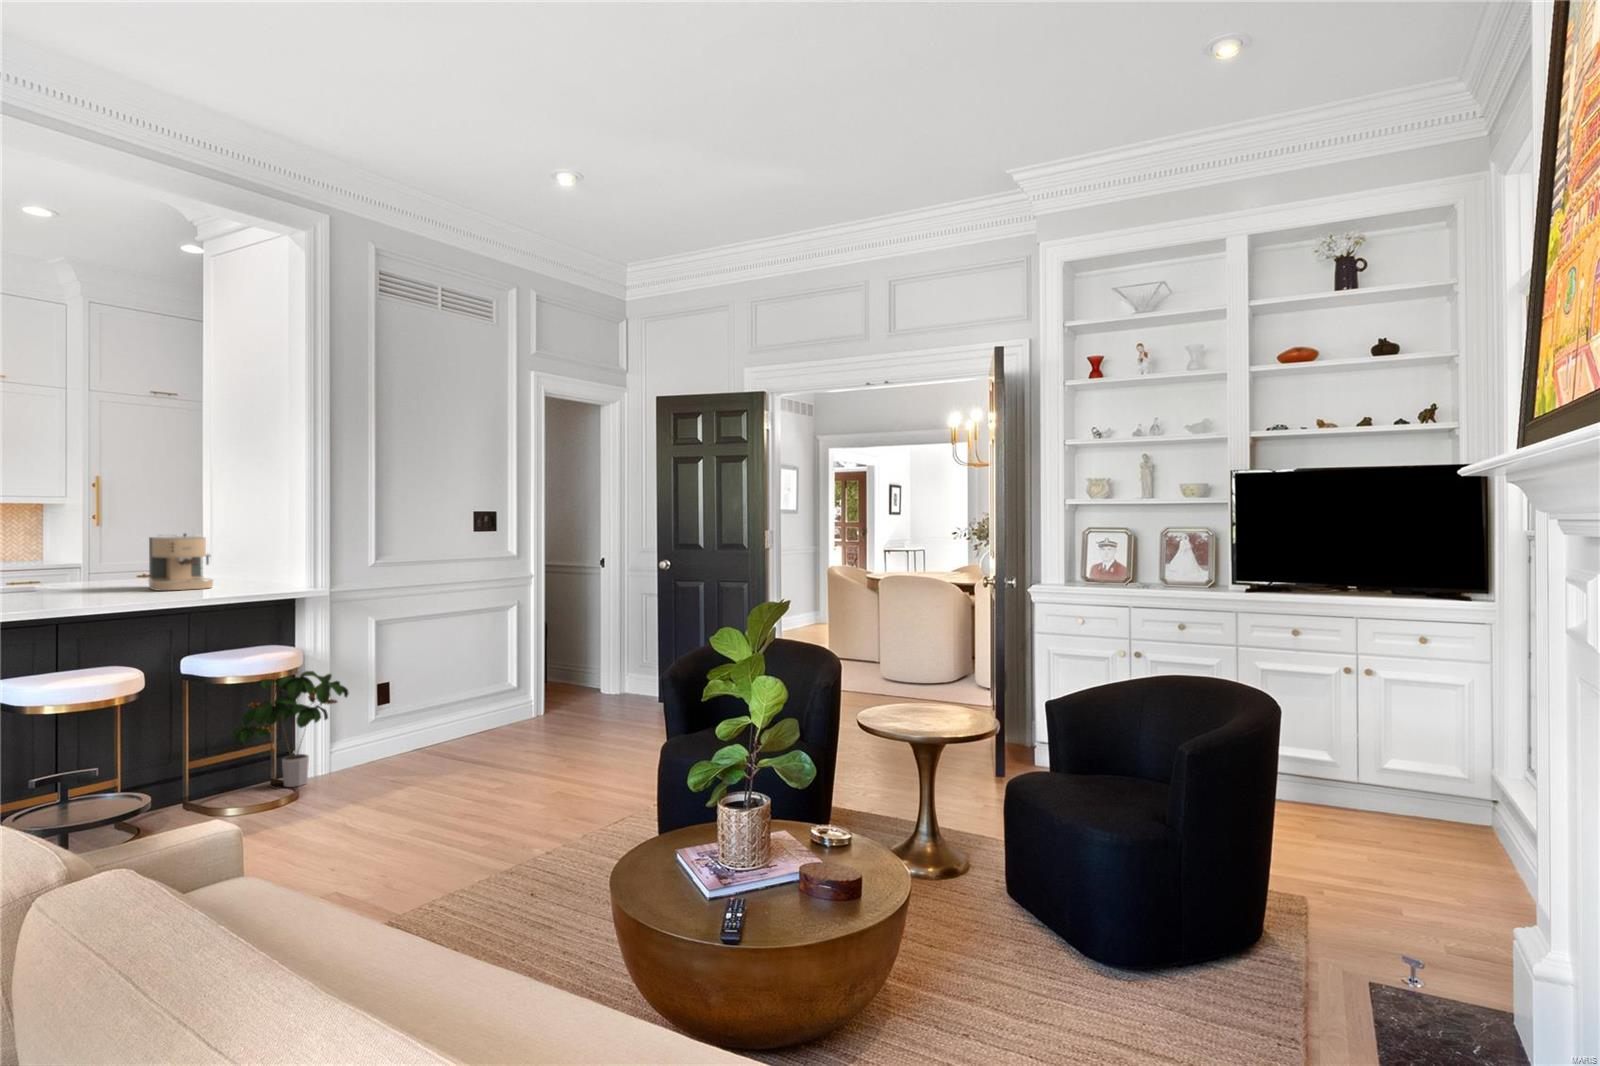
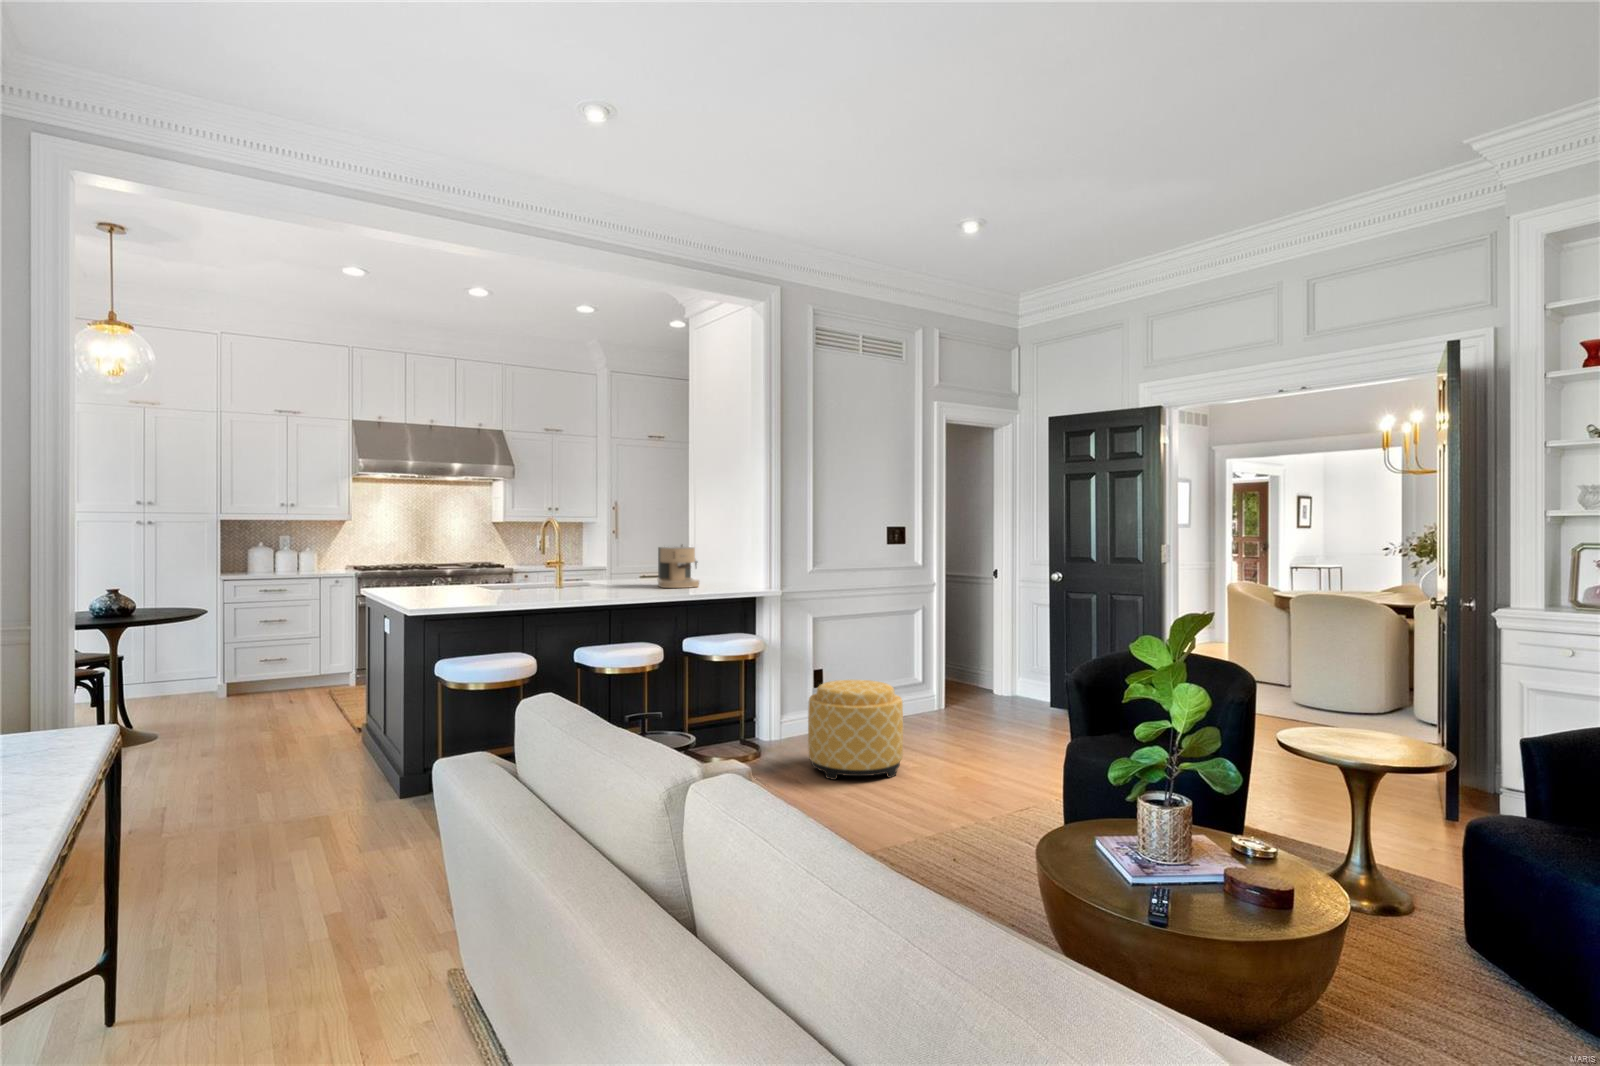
potted plant: present [232,671,348,787] -> none [713,656,794,749]
ottoman: none [364,691,484,813] -> present [808,680,903,780]

